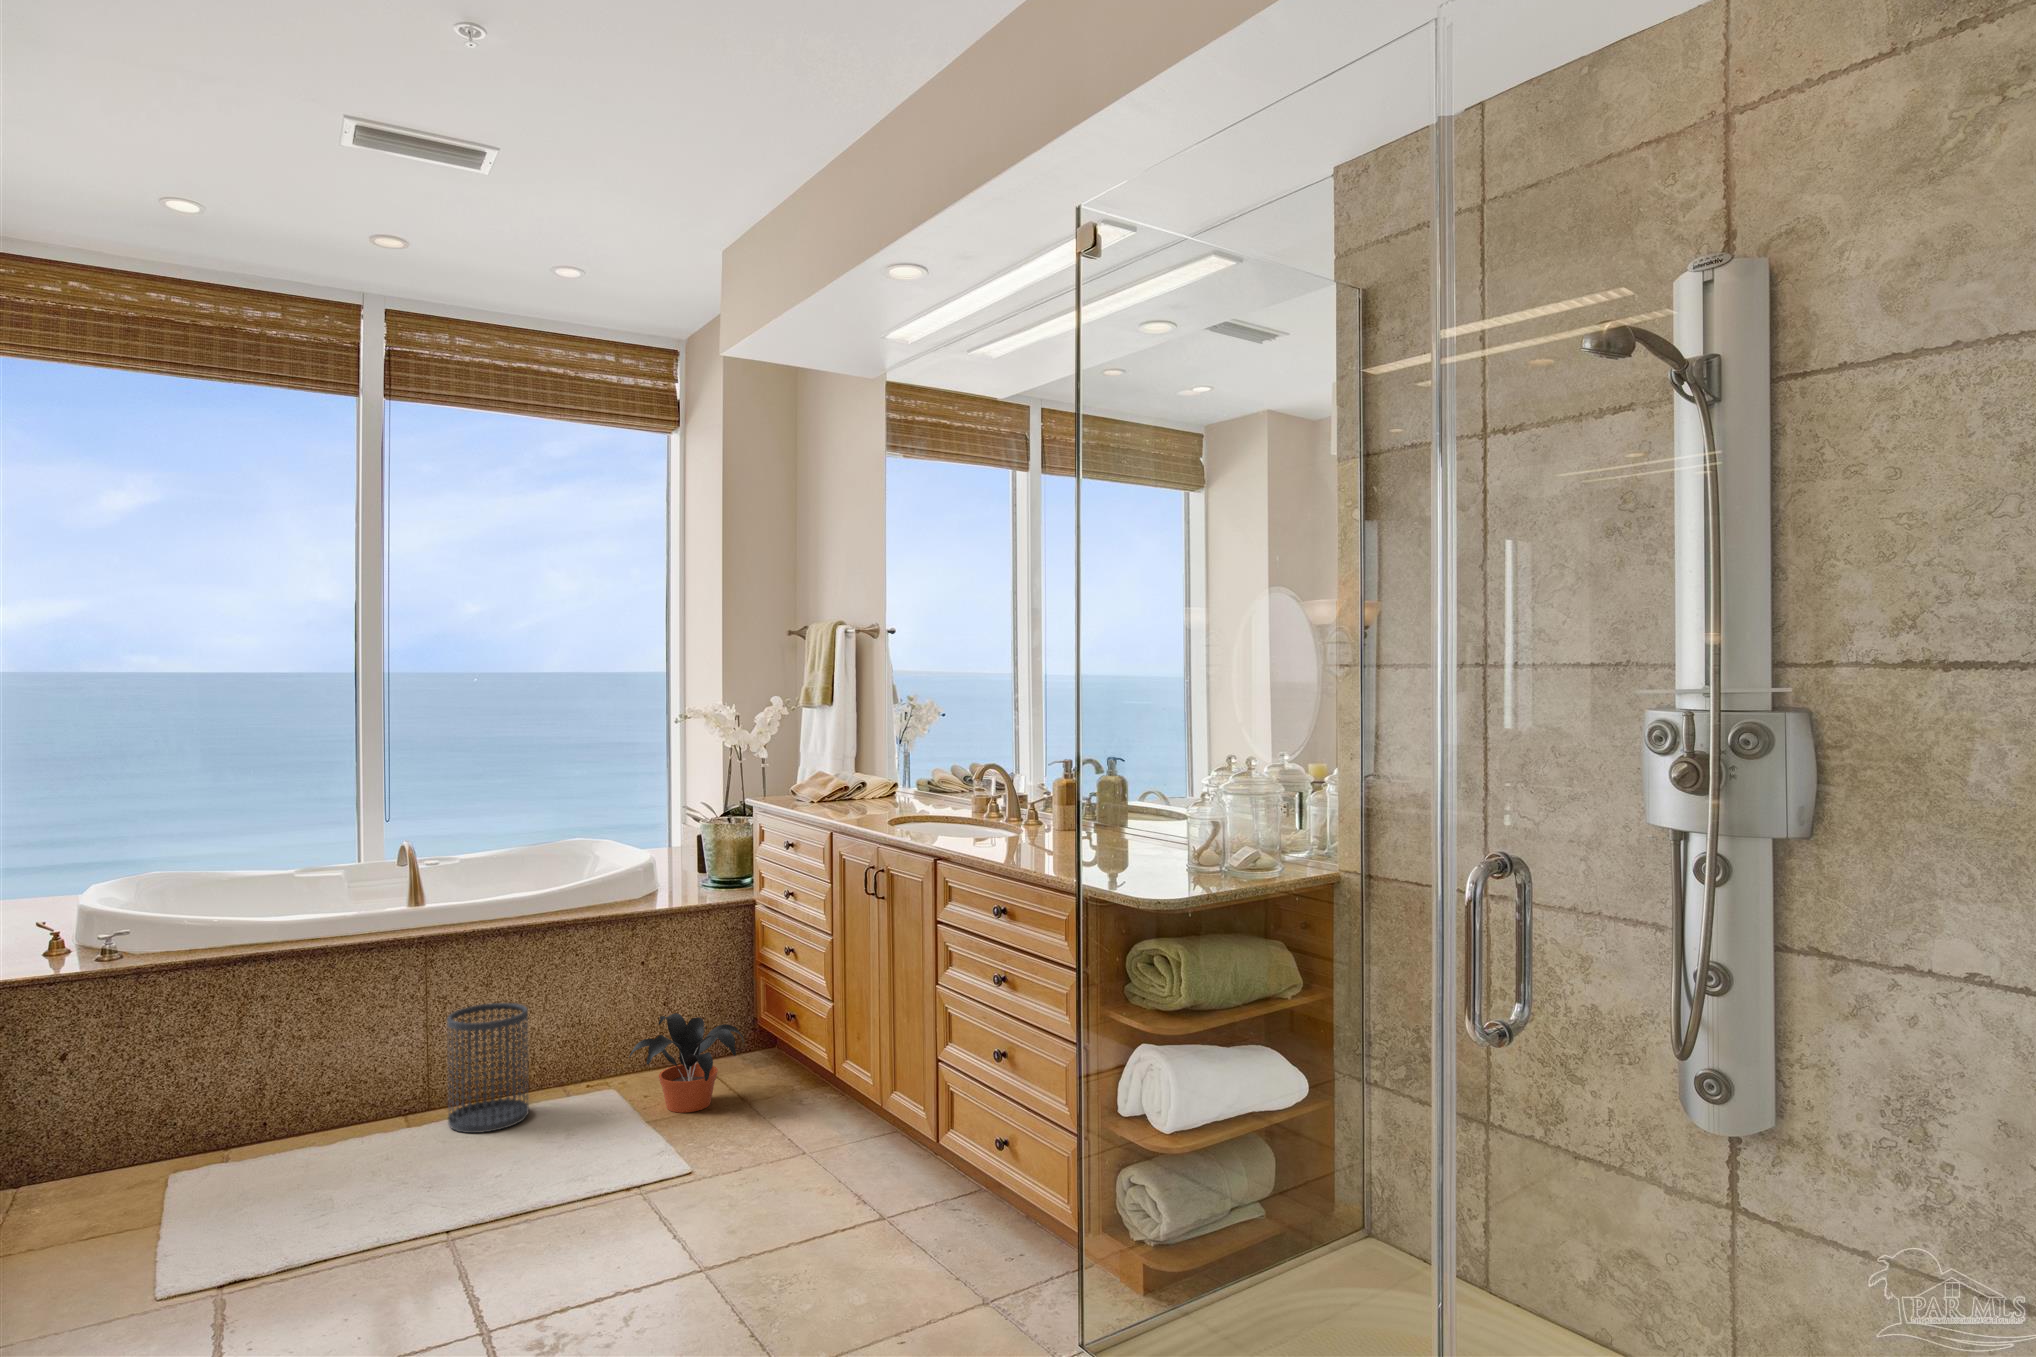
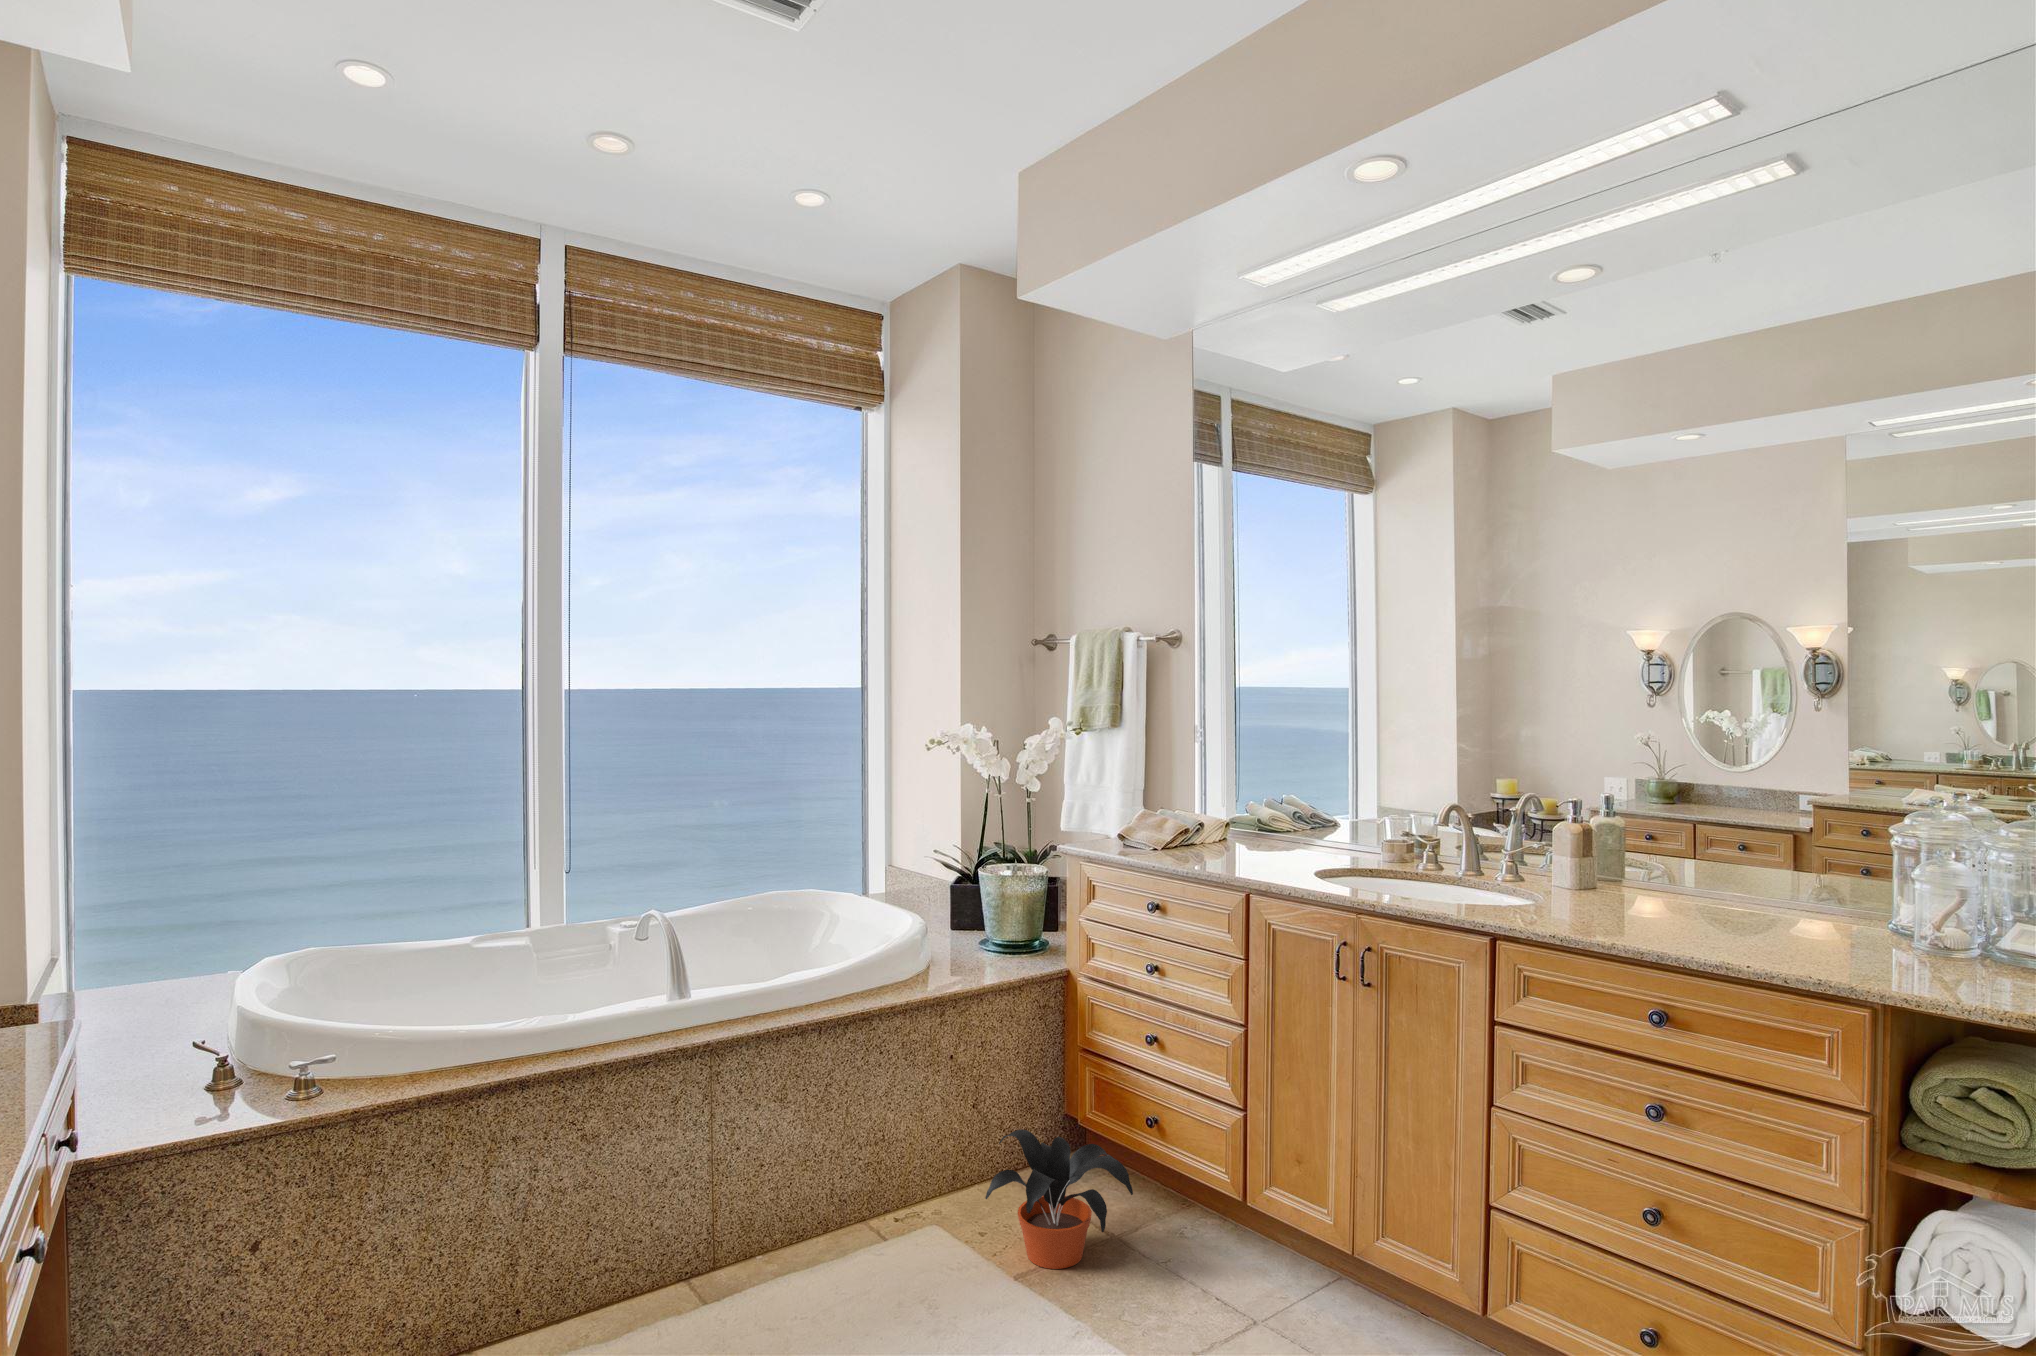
wastebasket: present [447,1003,529,1133] -> none [757,1126,857,1315]

